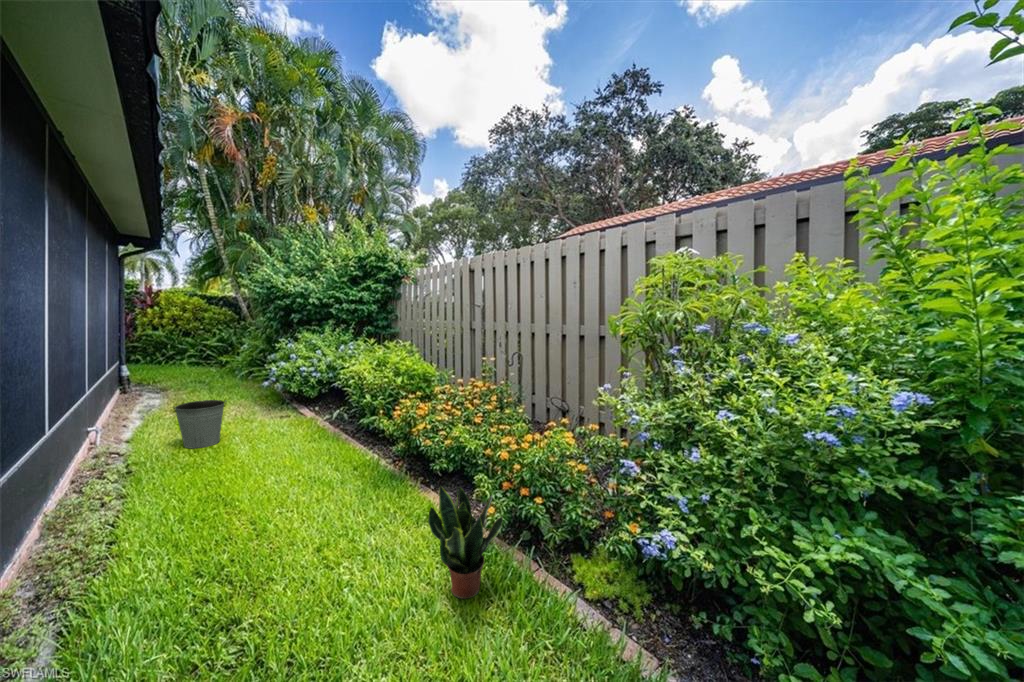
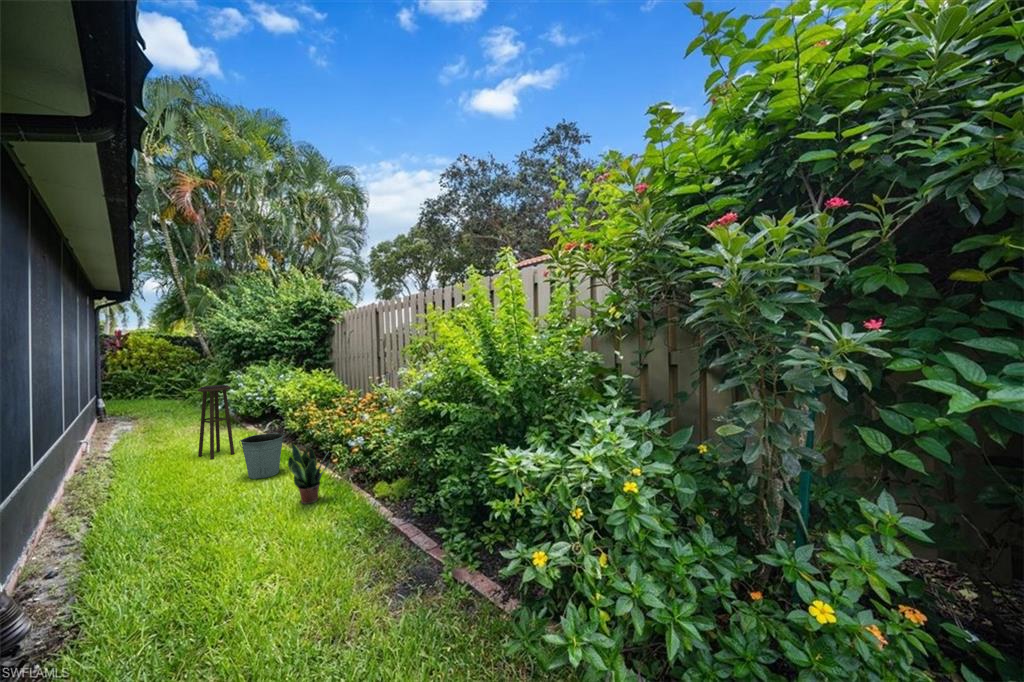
stool: none [250,360,300,468] -> present [198,385,234,459]
bucket: present [174,400,226,448] -> present [239,433,284,479]

